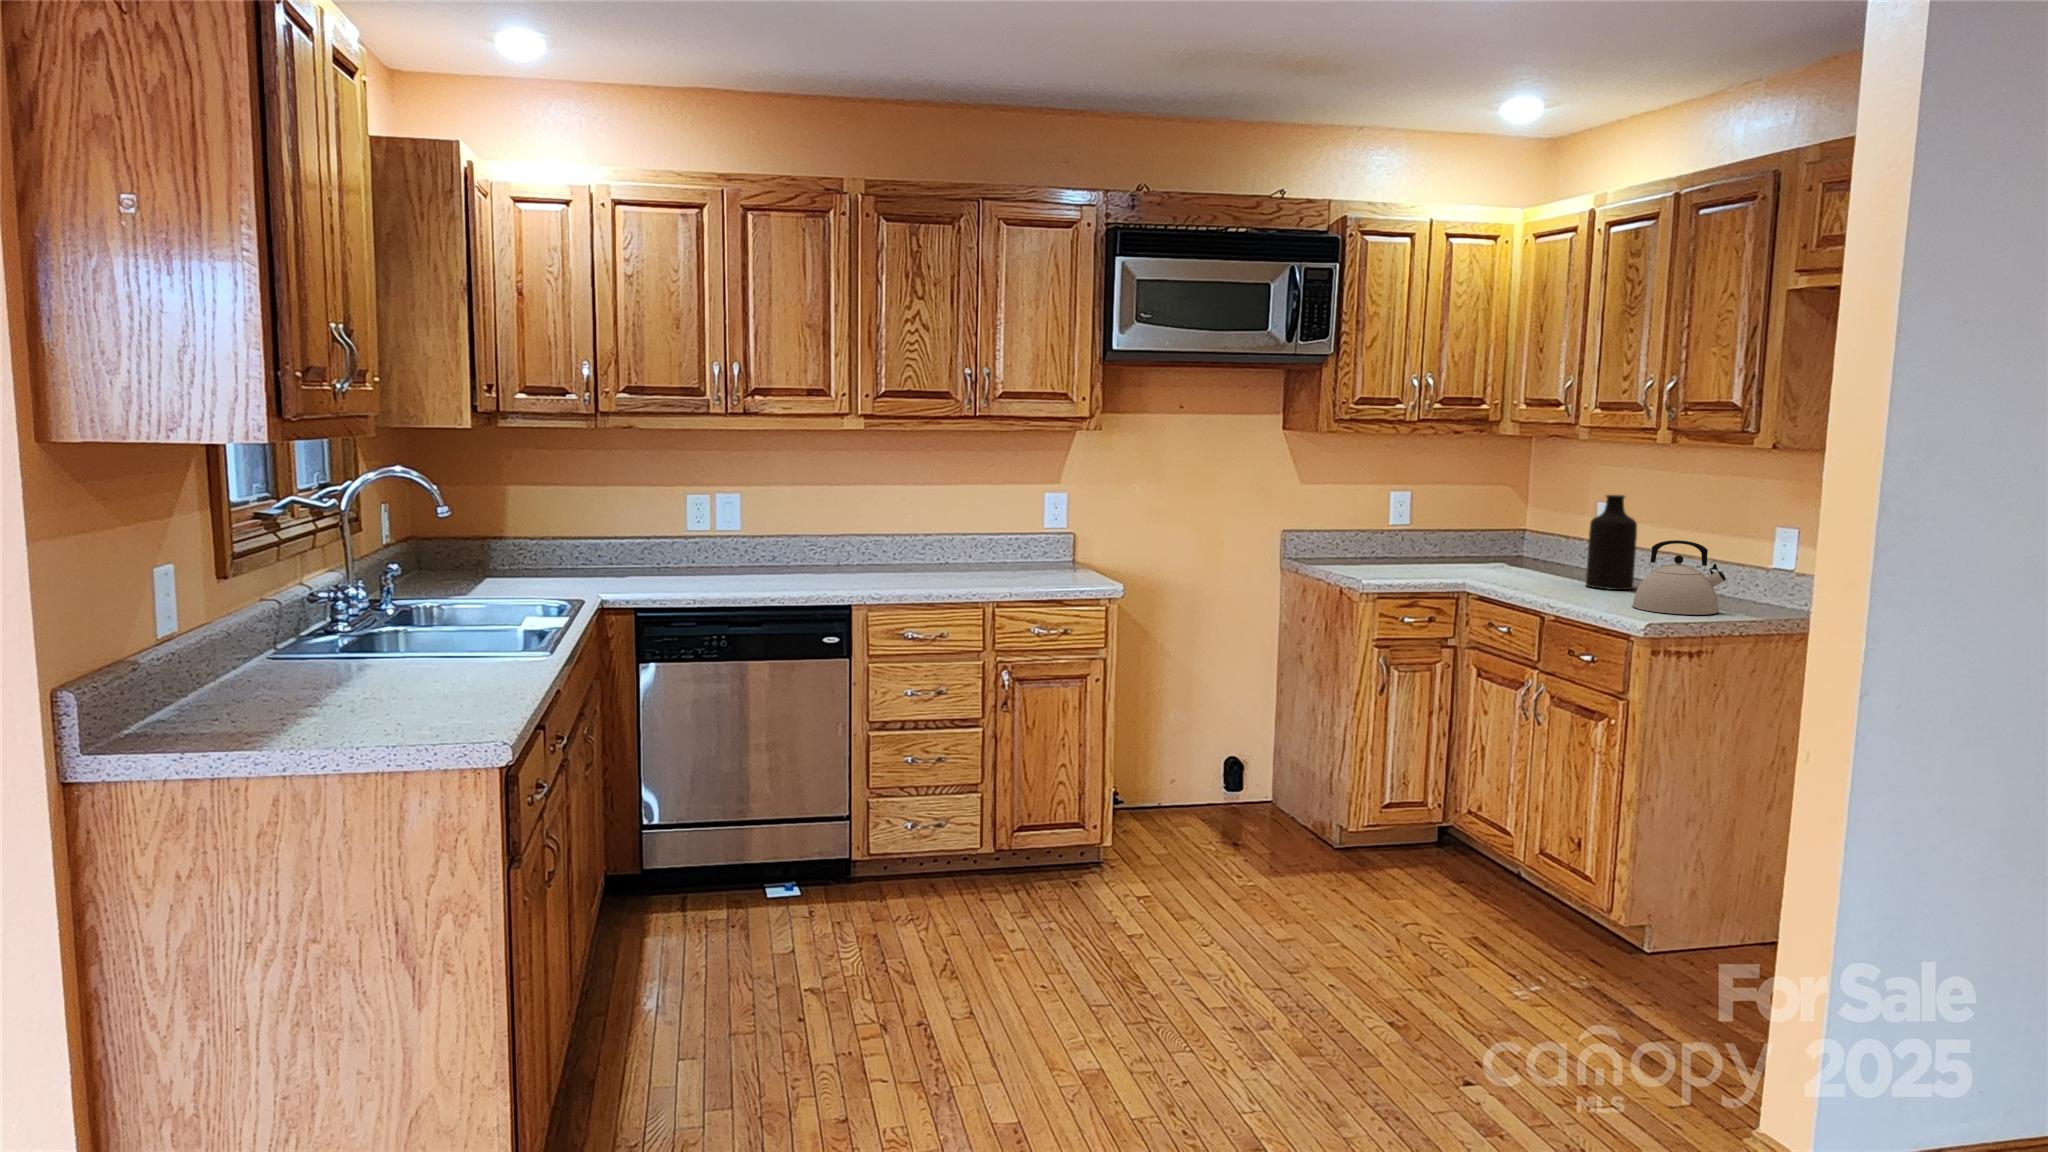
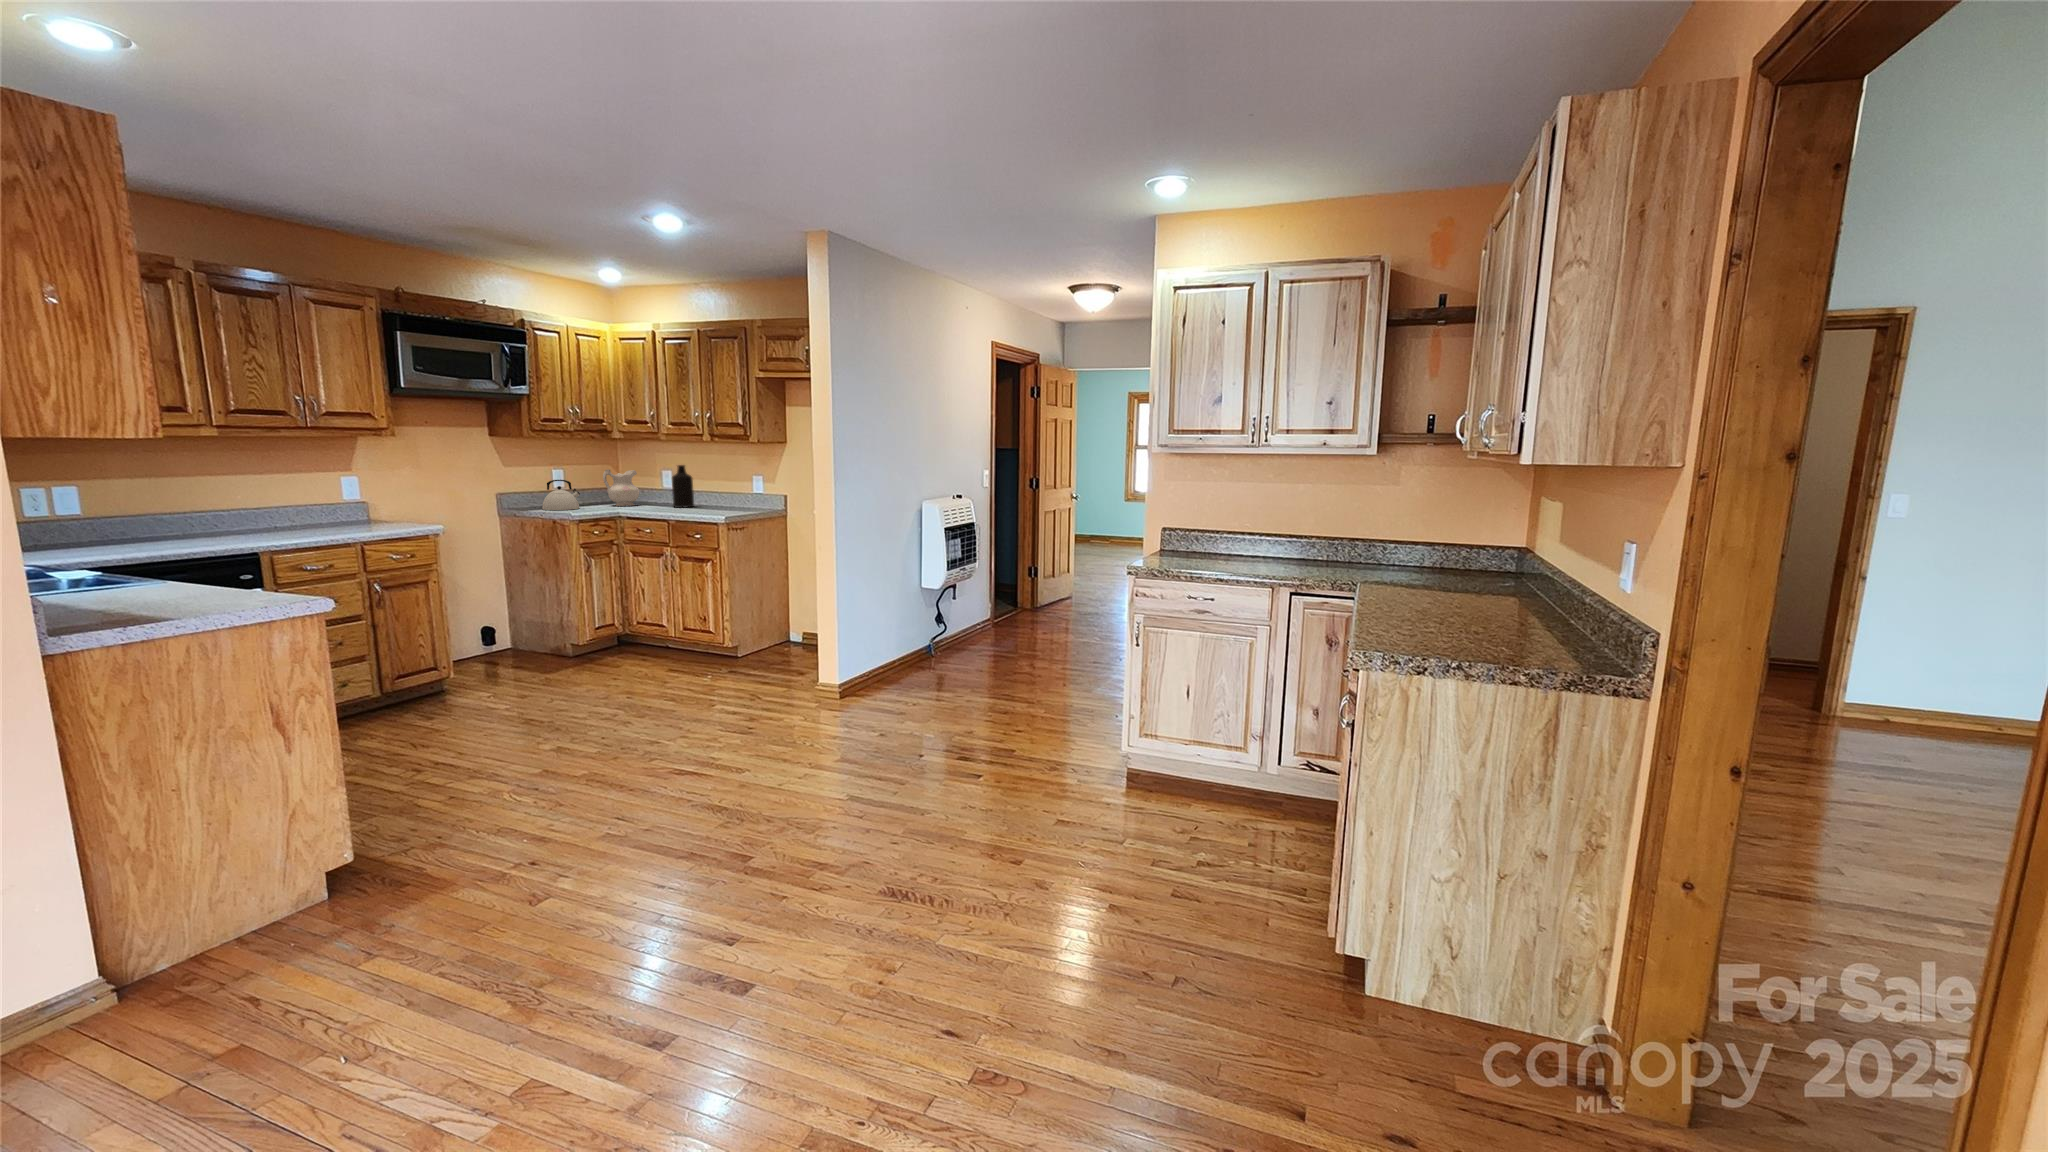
ceramic pitcher: none [1471,495,1540,571] -> present [603,470,639,506]
kettle: present [1632,540,1726,615] -> present [542,480,580,510]

